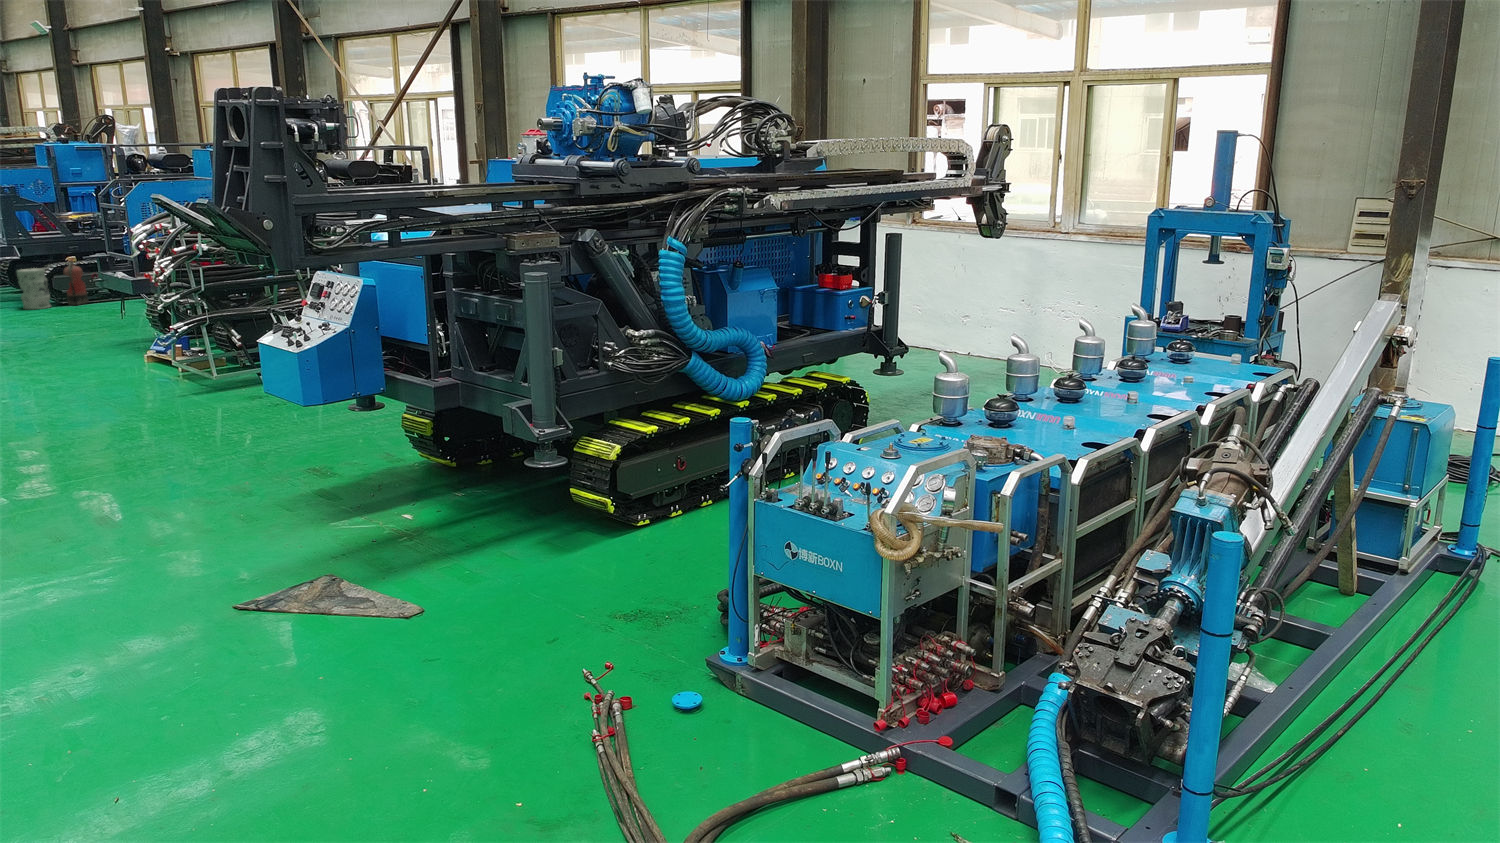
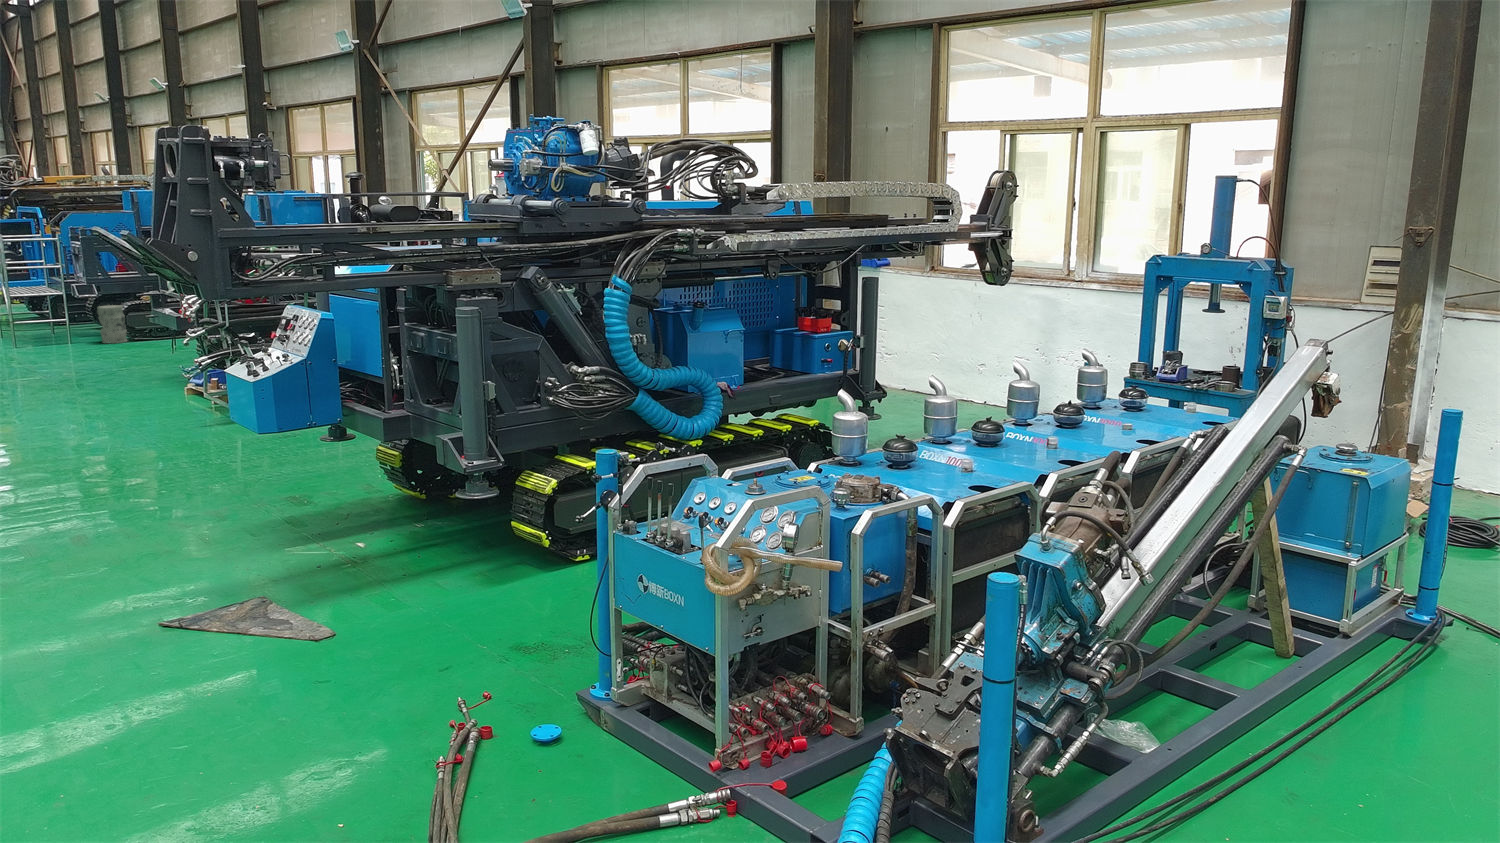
fire extinguisher: present [64,259,88,305] -> none [141,296,162,340]

